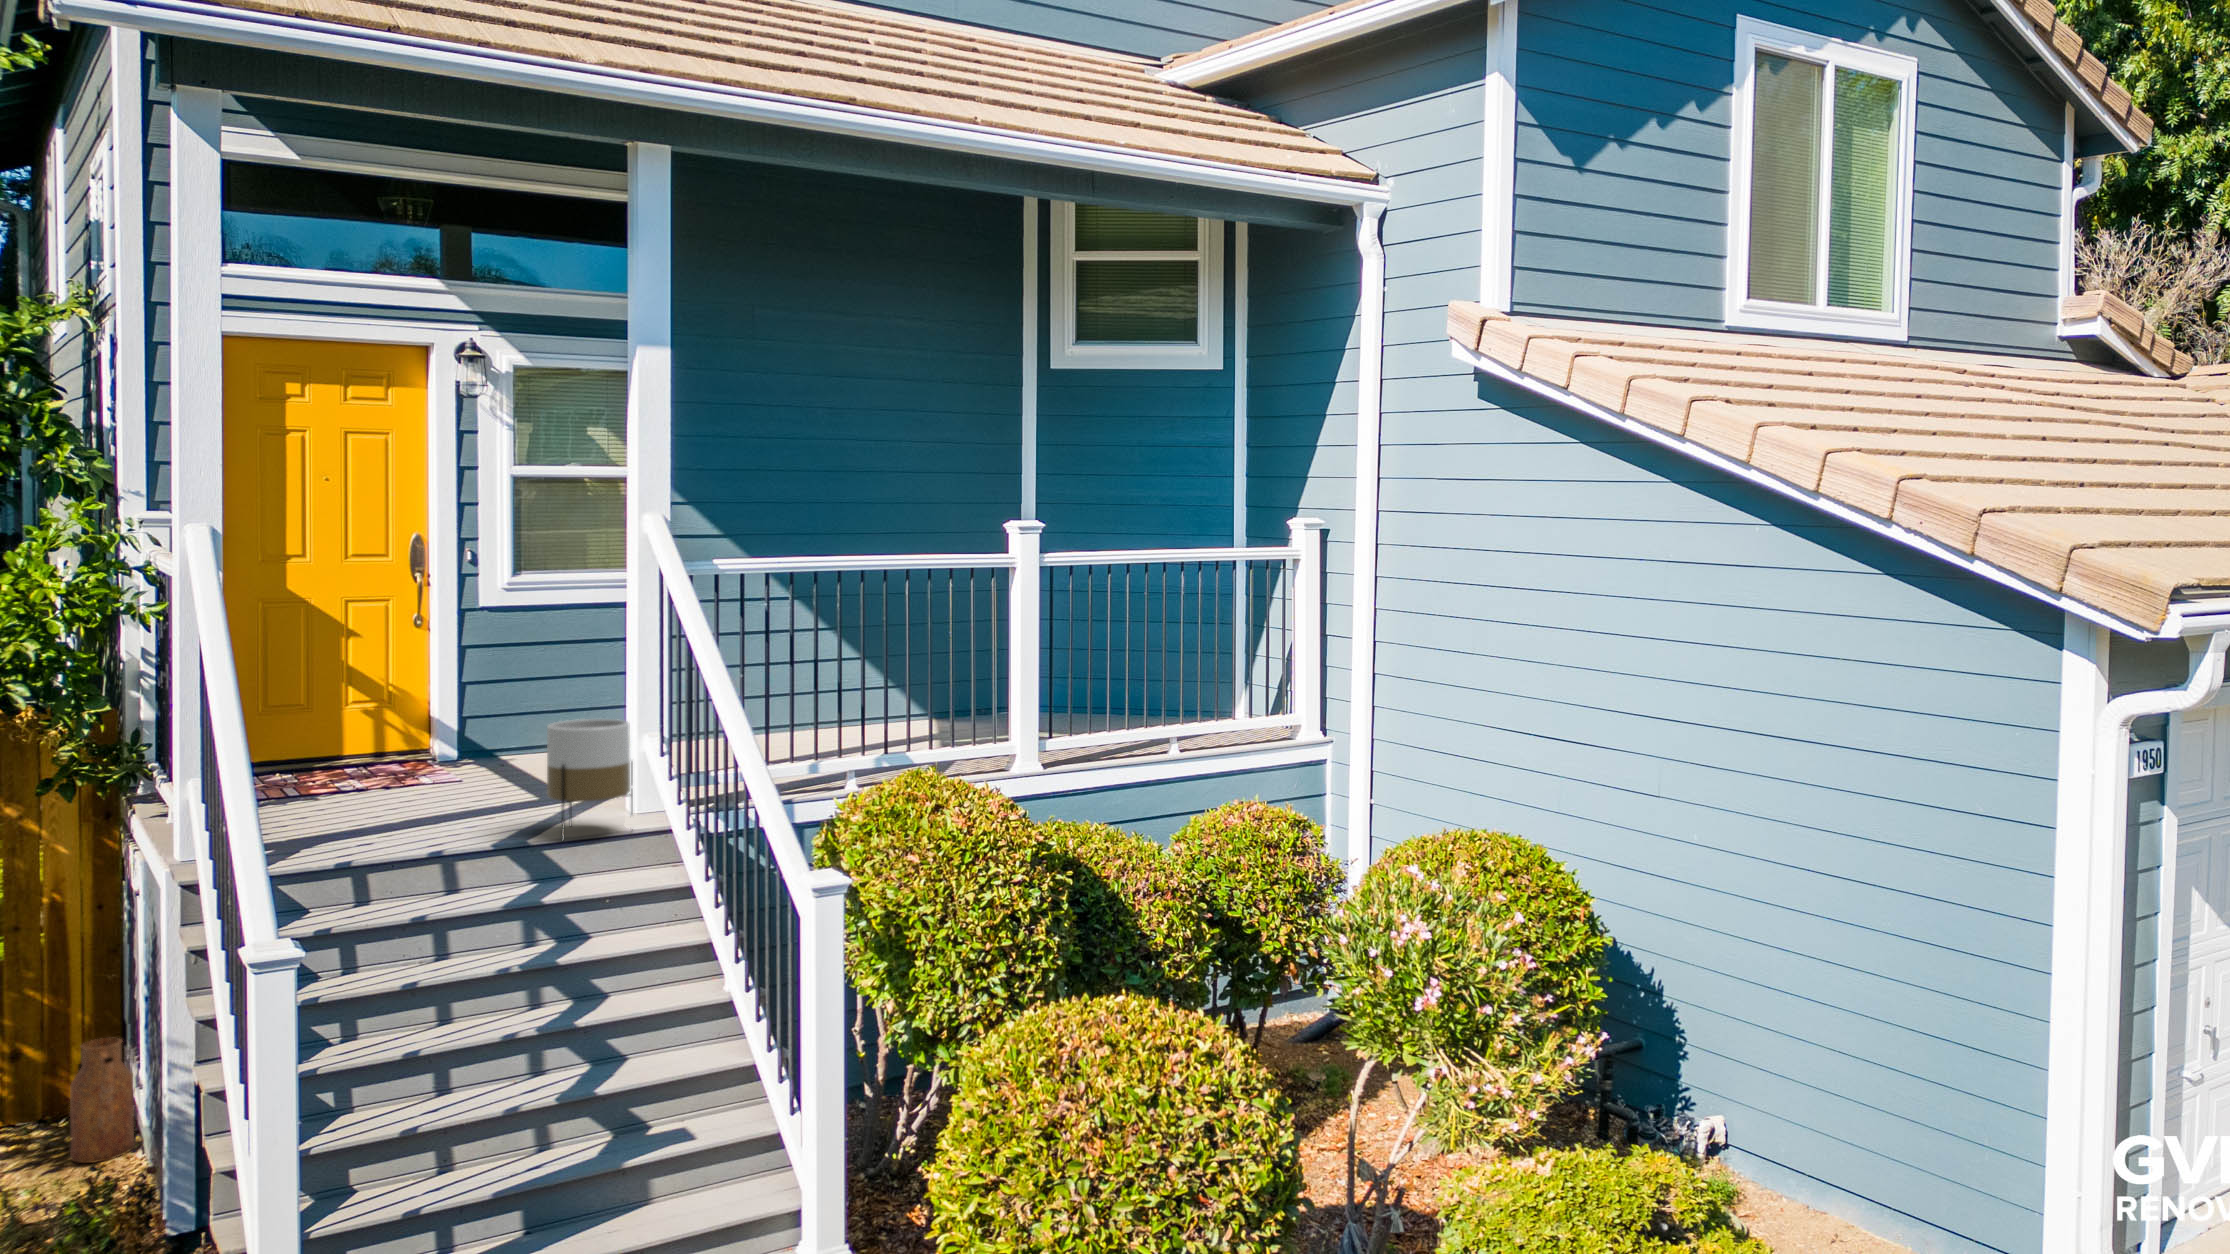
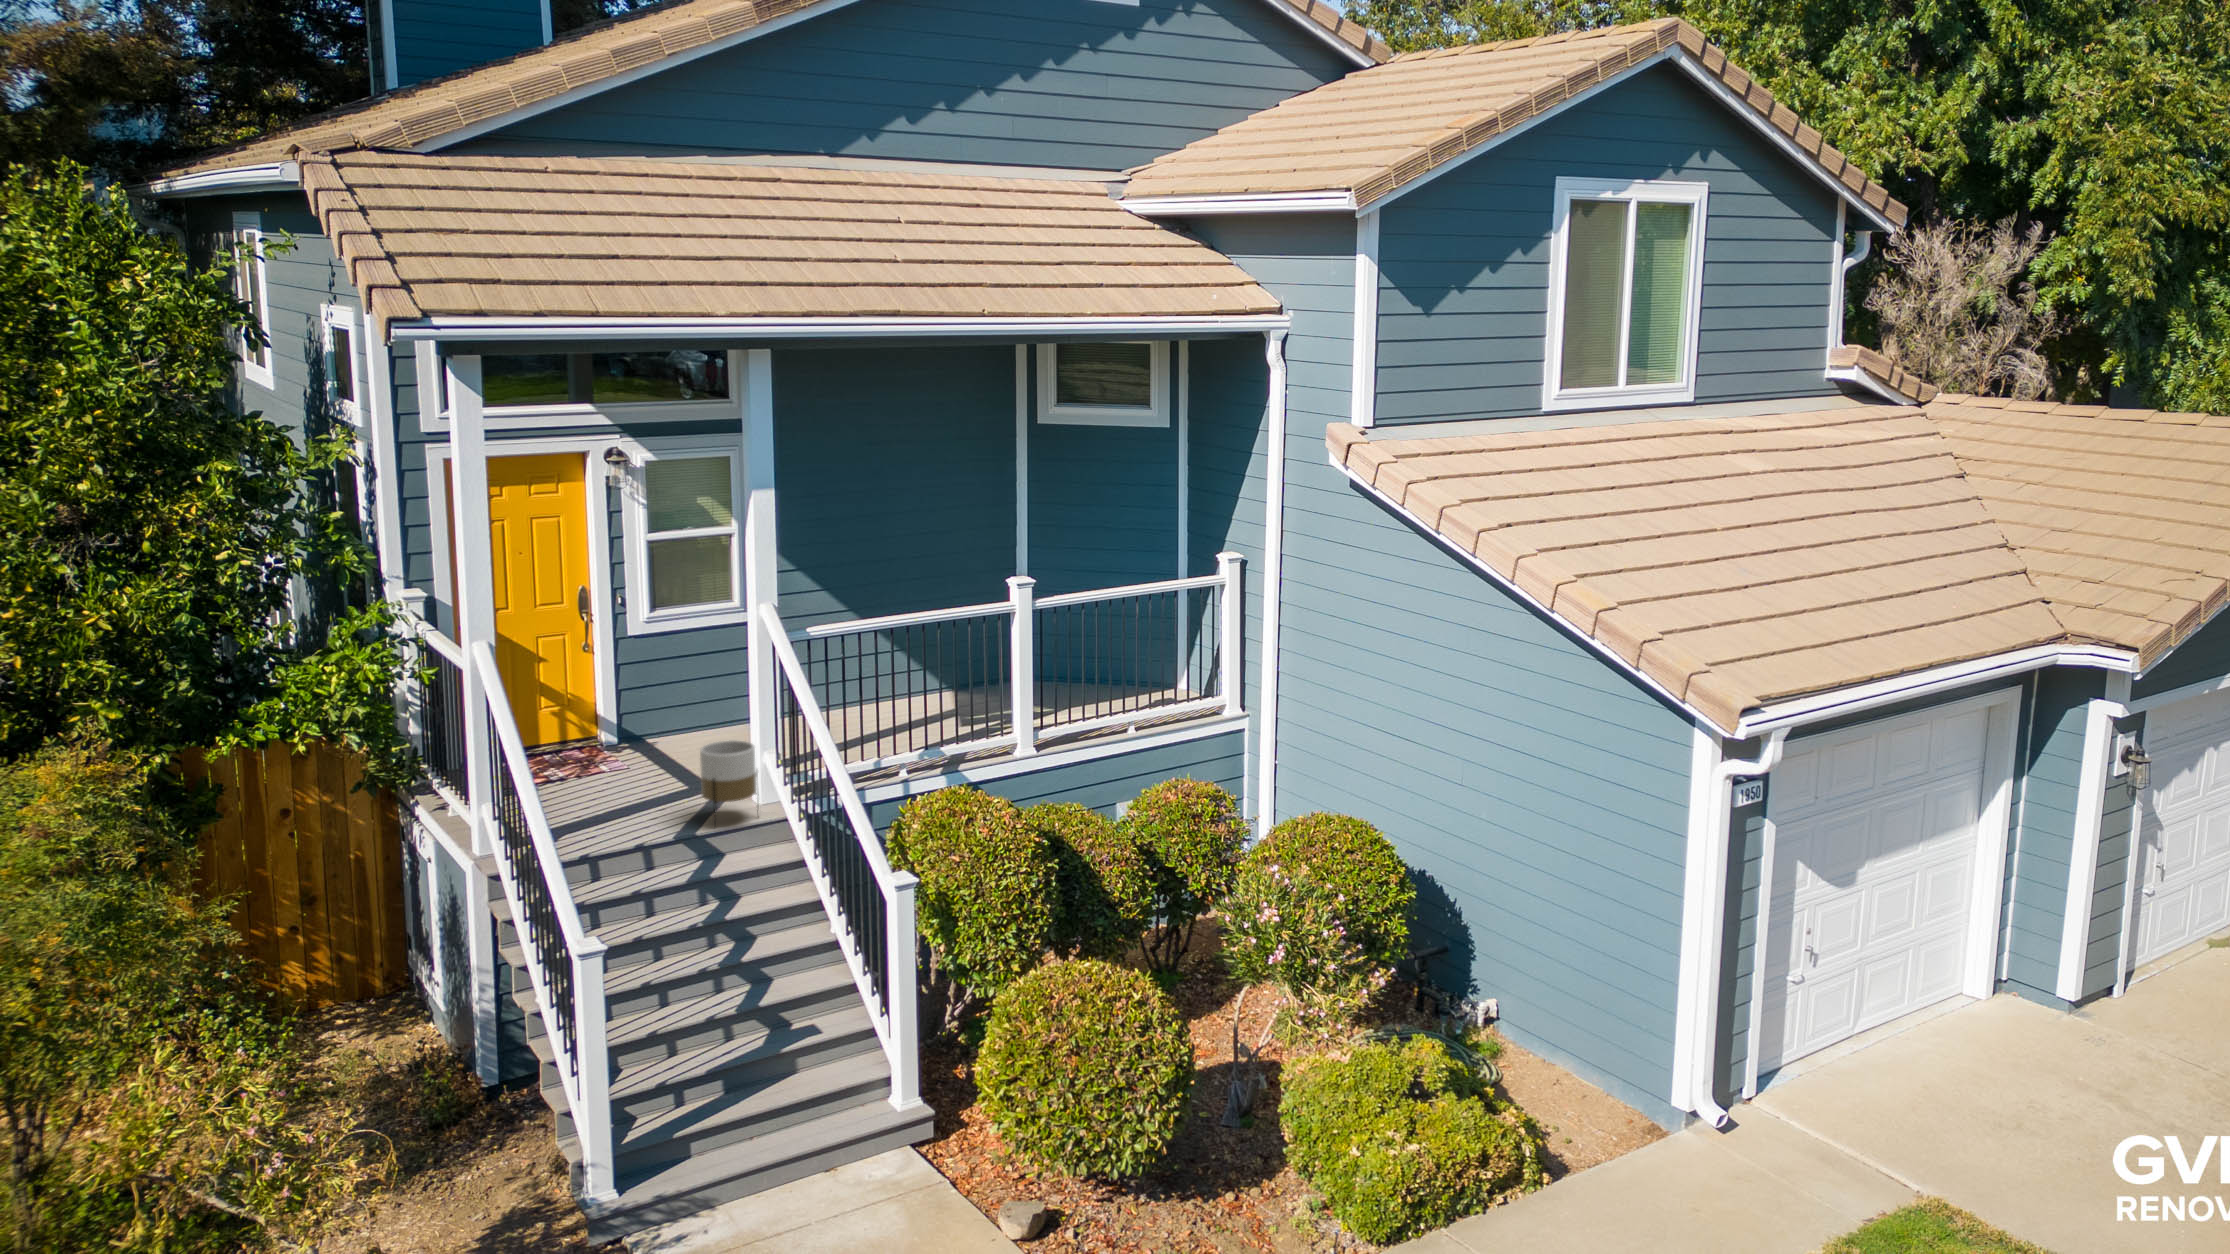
watering can: present [70,1038,135,1163] -> none [387,948,429,1030]

